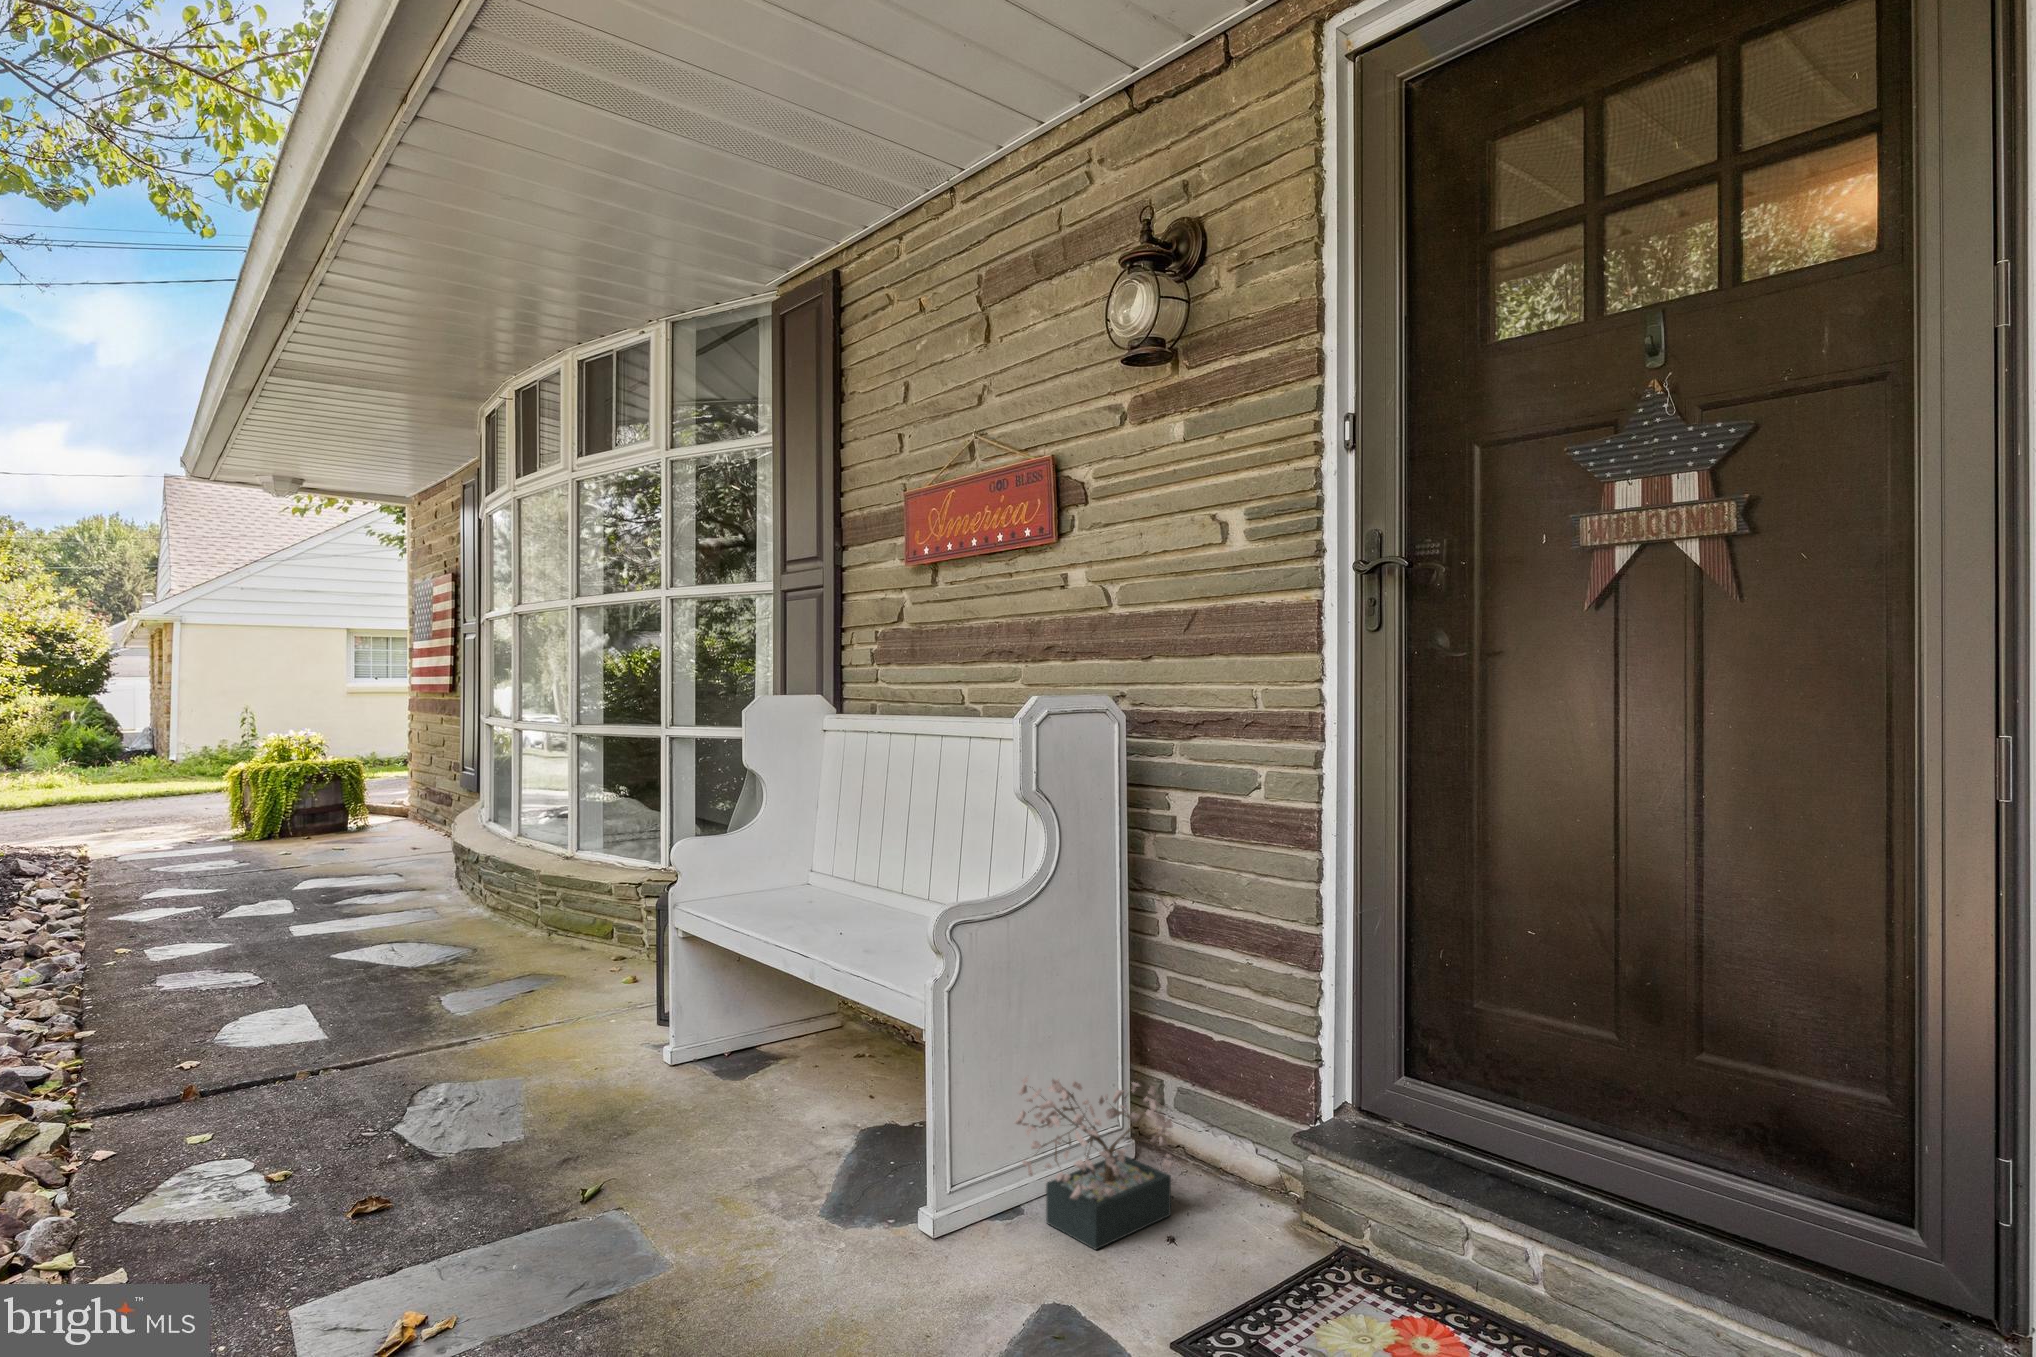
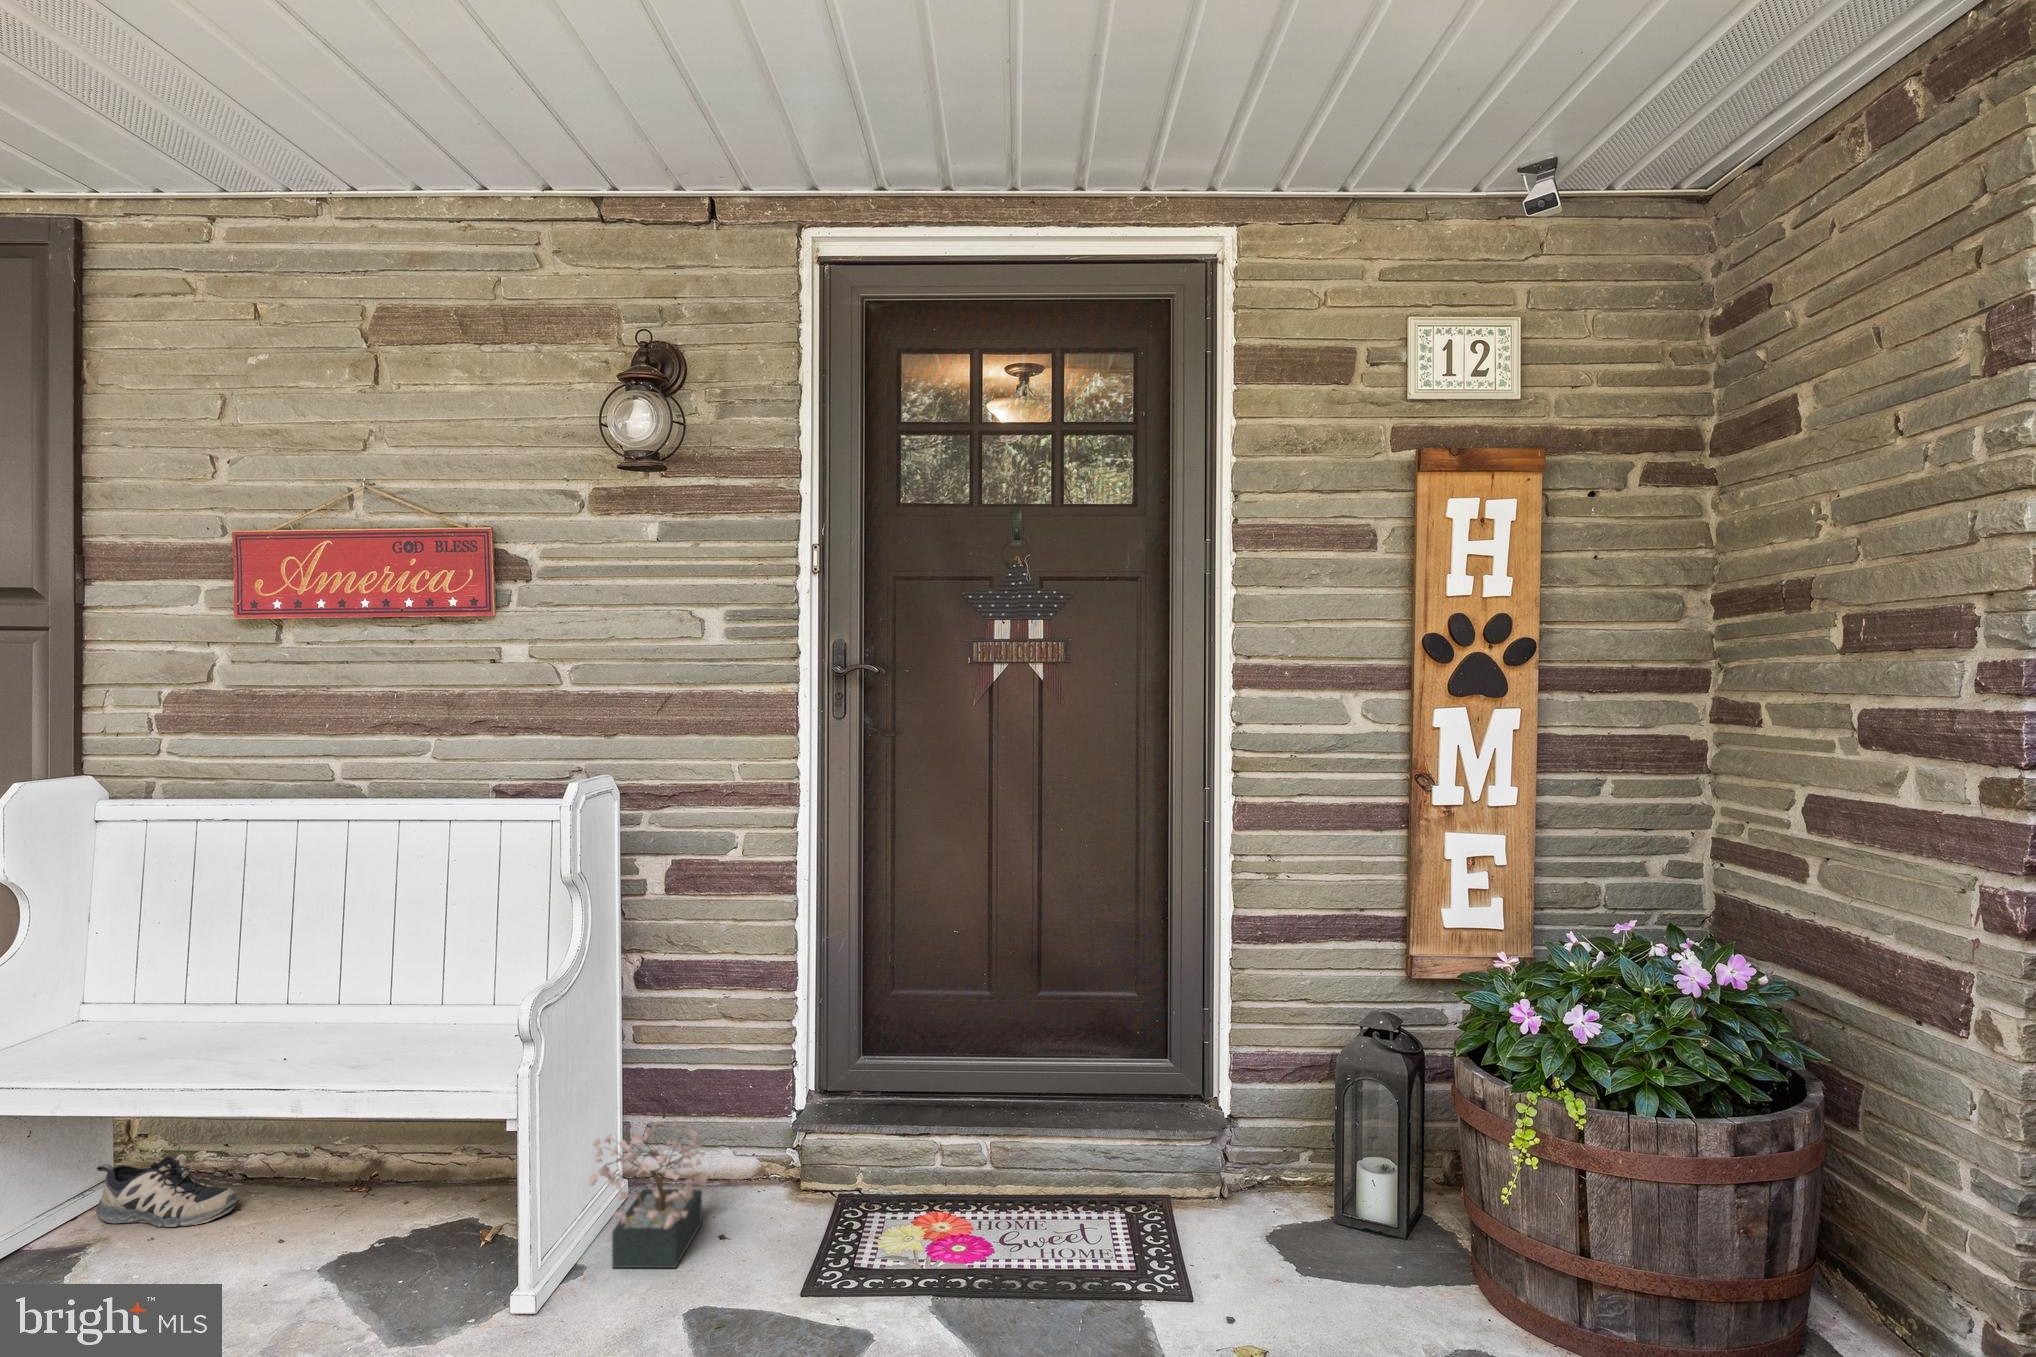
shoe: none [809,1001,881,1067] -> present [96,1156,238,1227]

